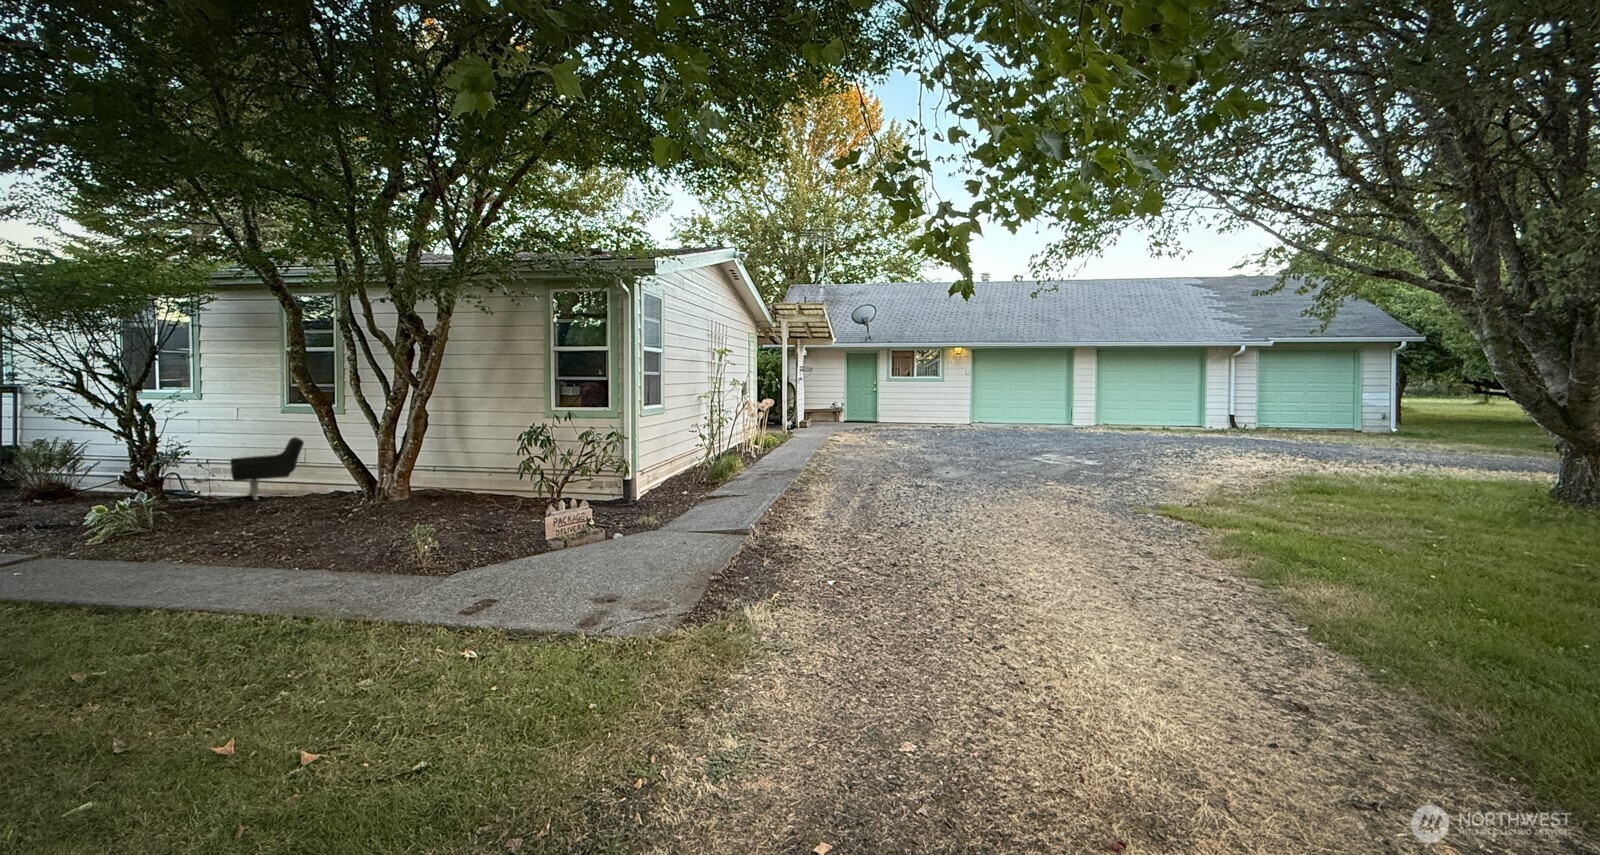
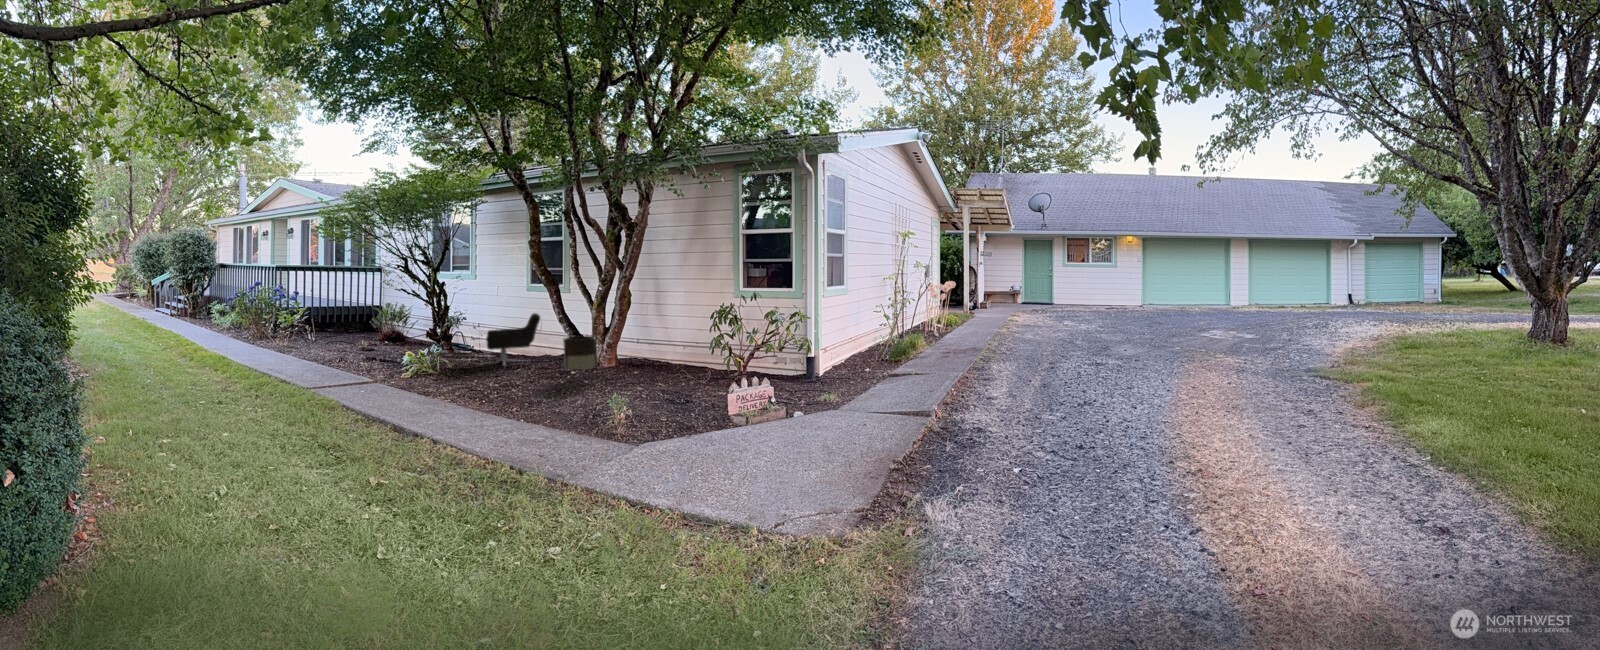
planter: none [341,463,384,516] -> present [563,336,597,370]

